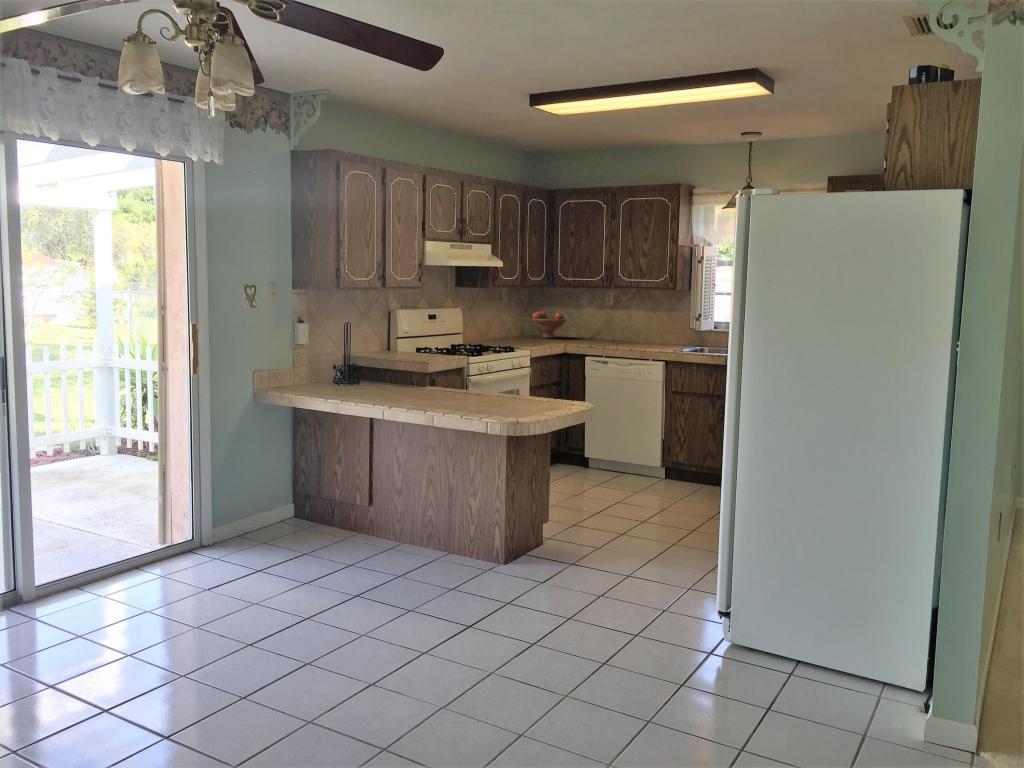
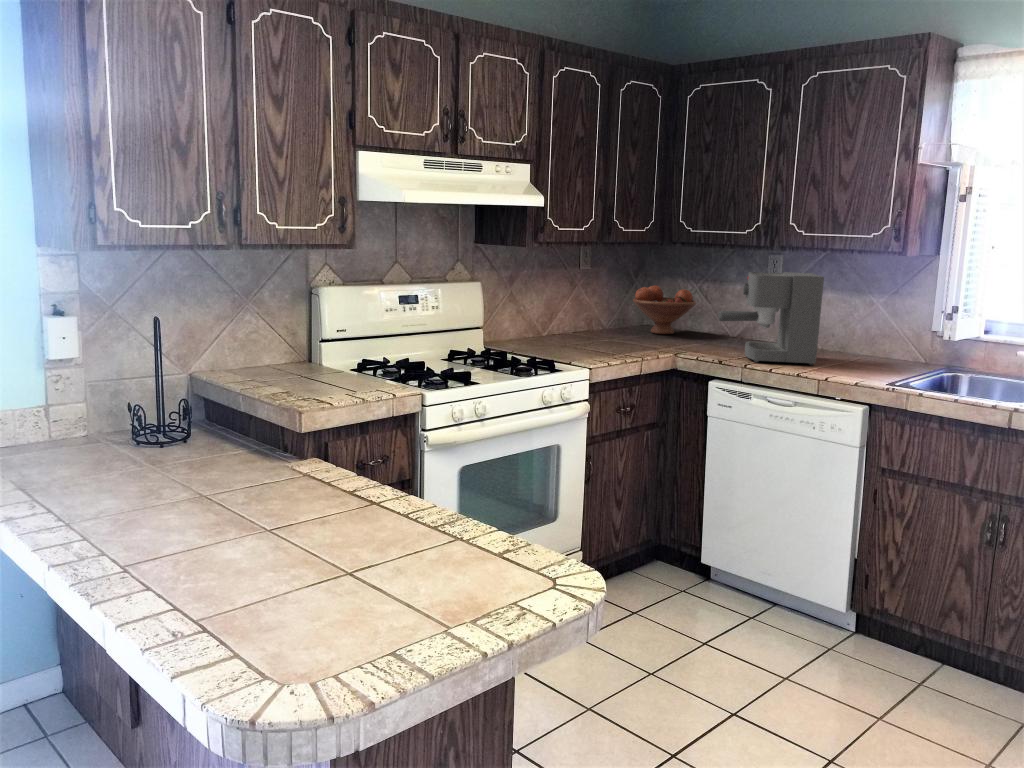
coffee maker: none [587,300,639,346] -> present [718,272,824,365]

